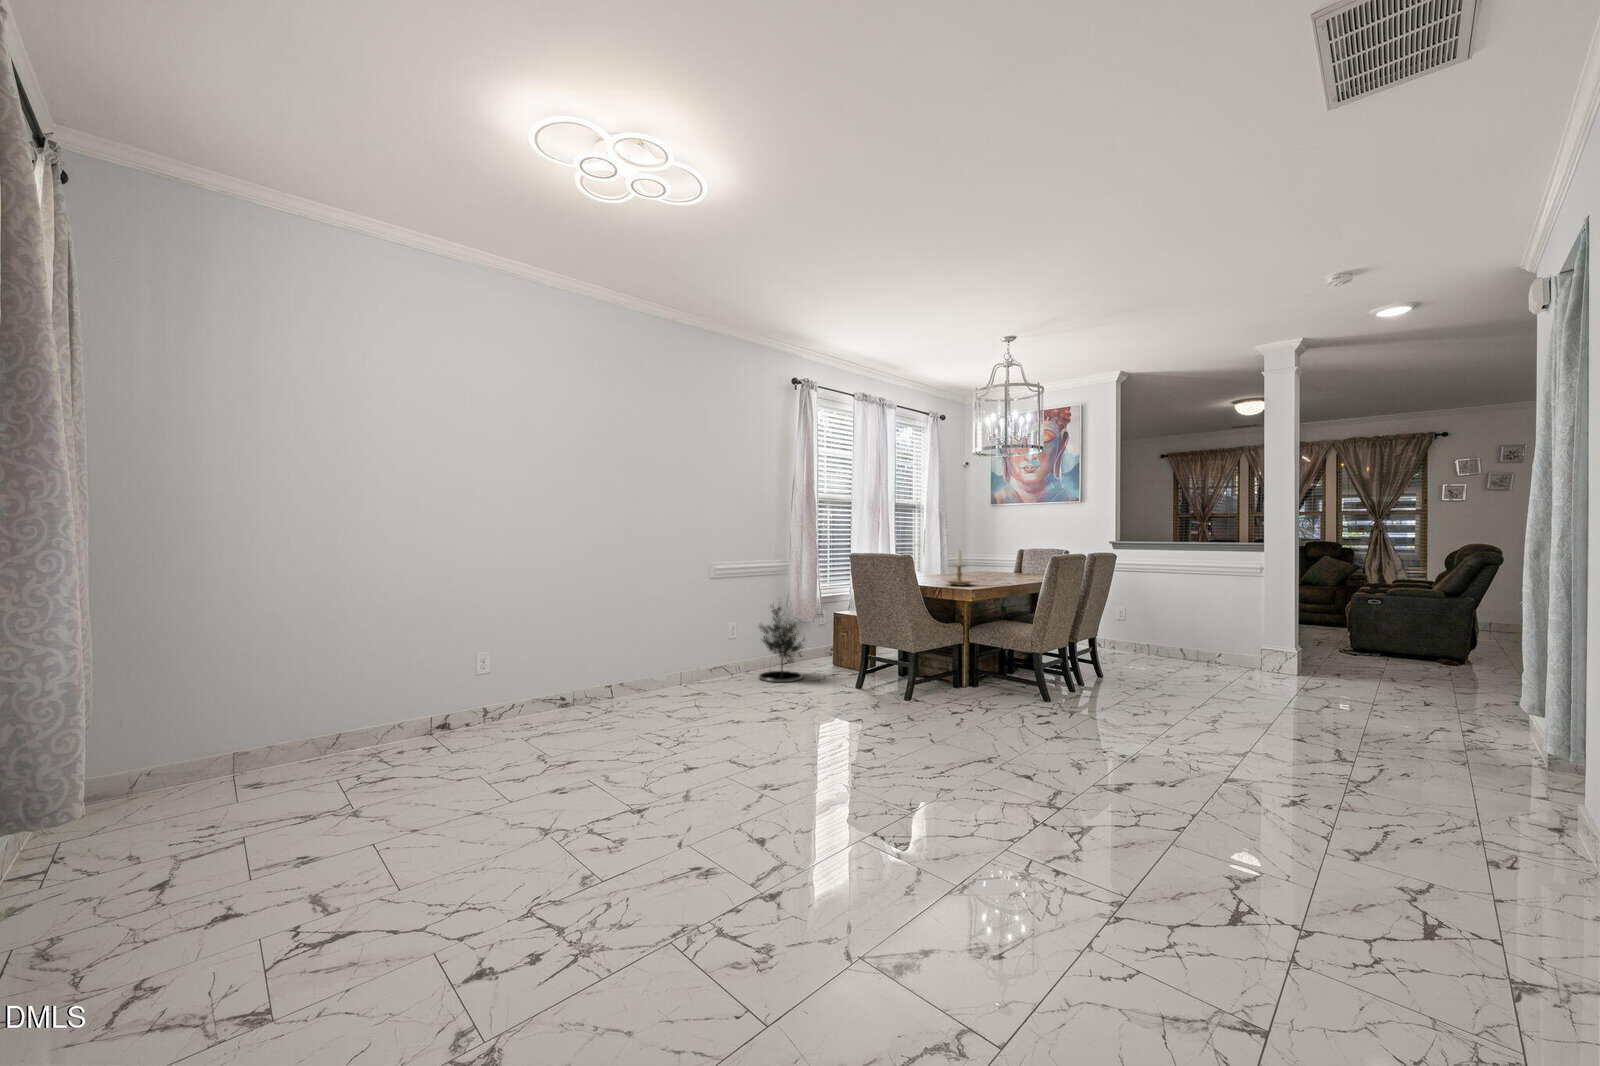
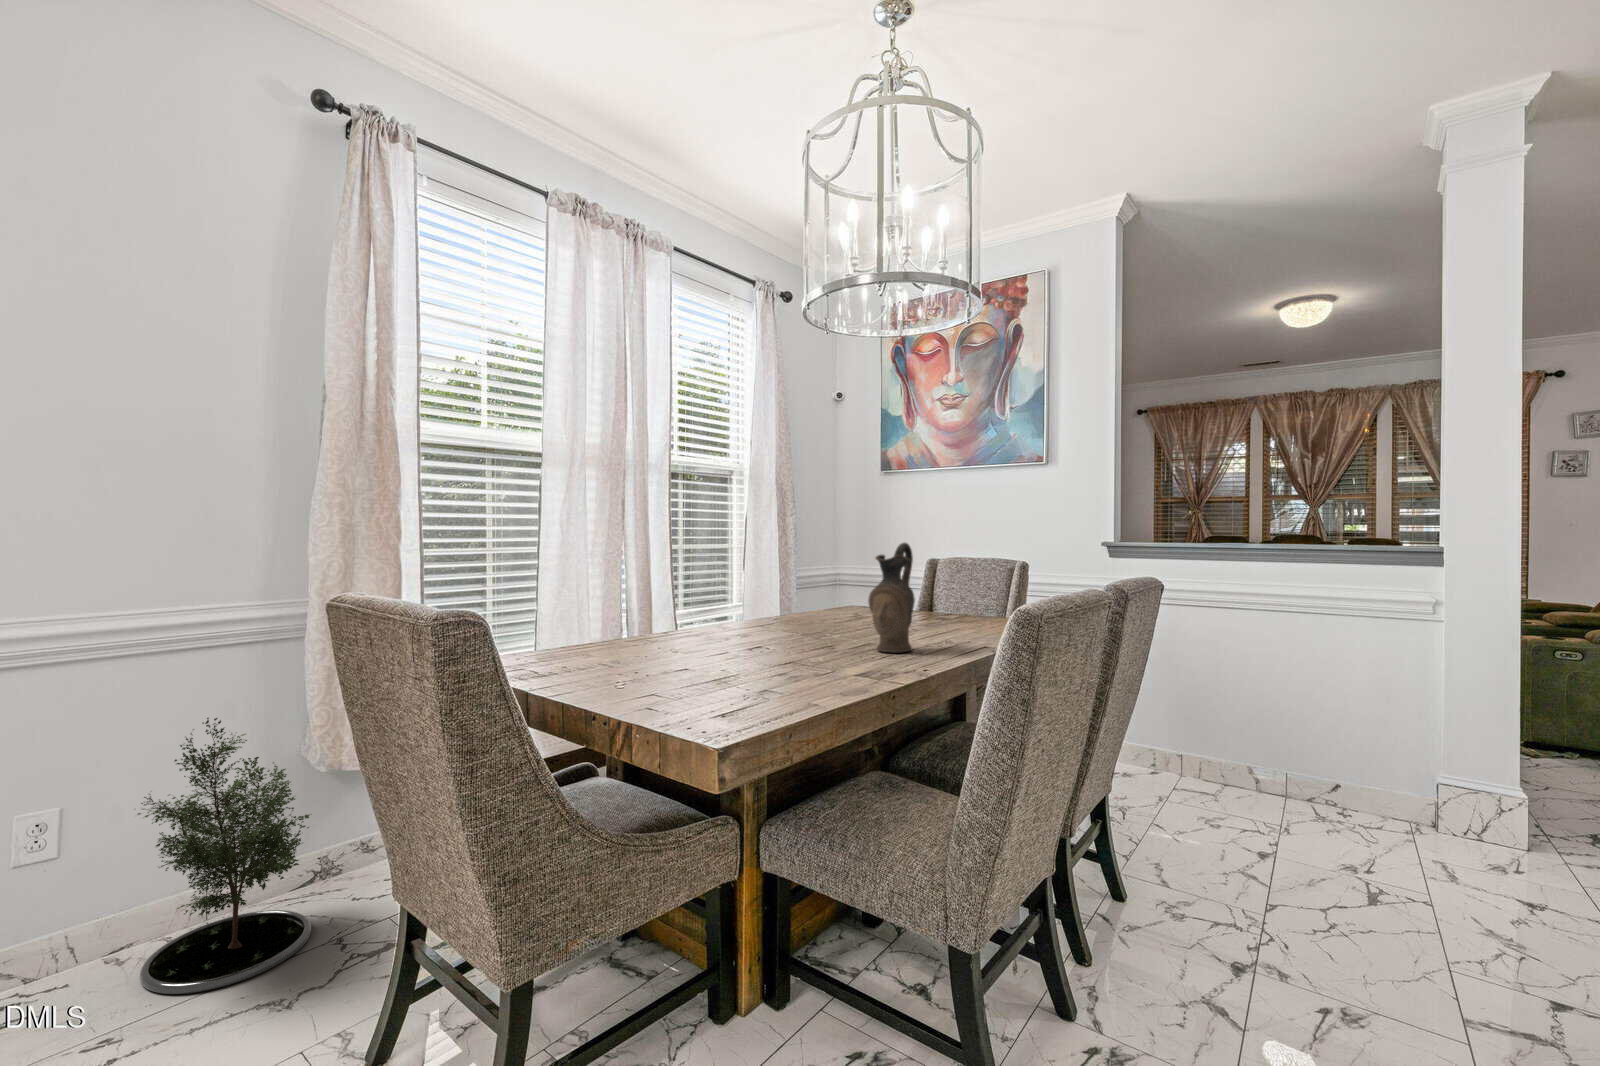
ceramic pitcher: none [998,541,1016,581] -> present [868,543,915,652]
candle holder: present [947,550,972,586] -> none [694,571,784,688]

